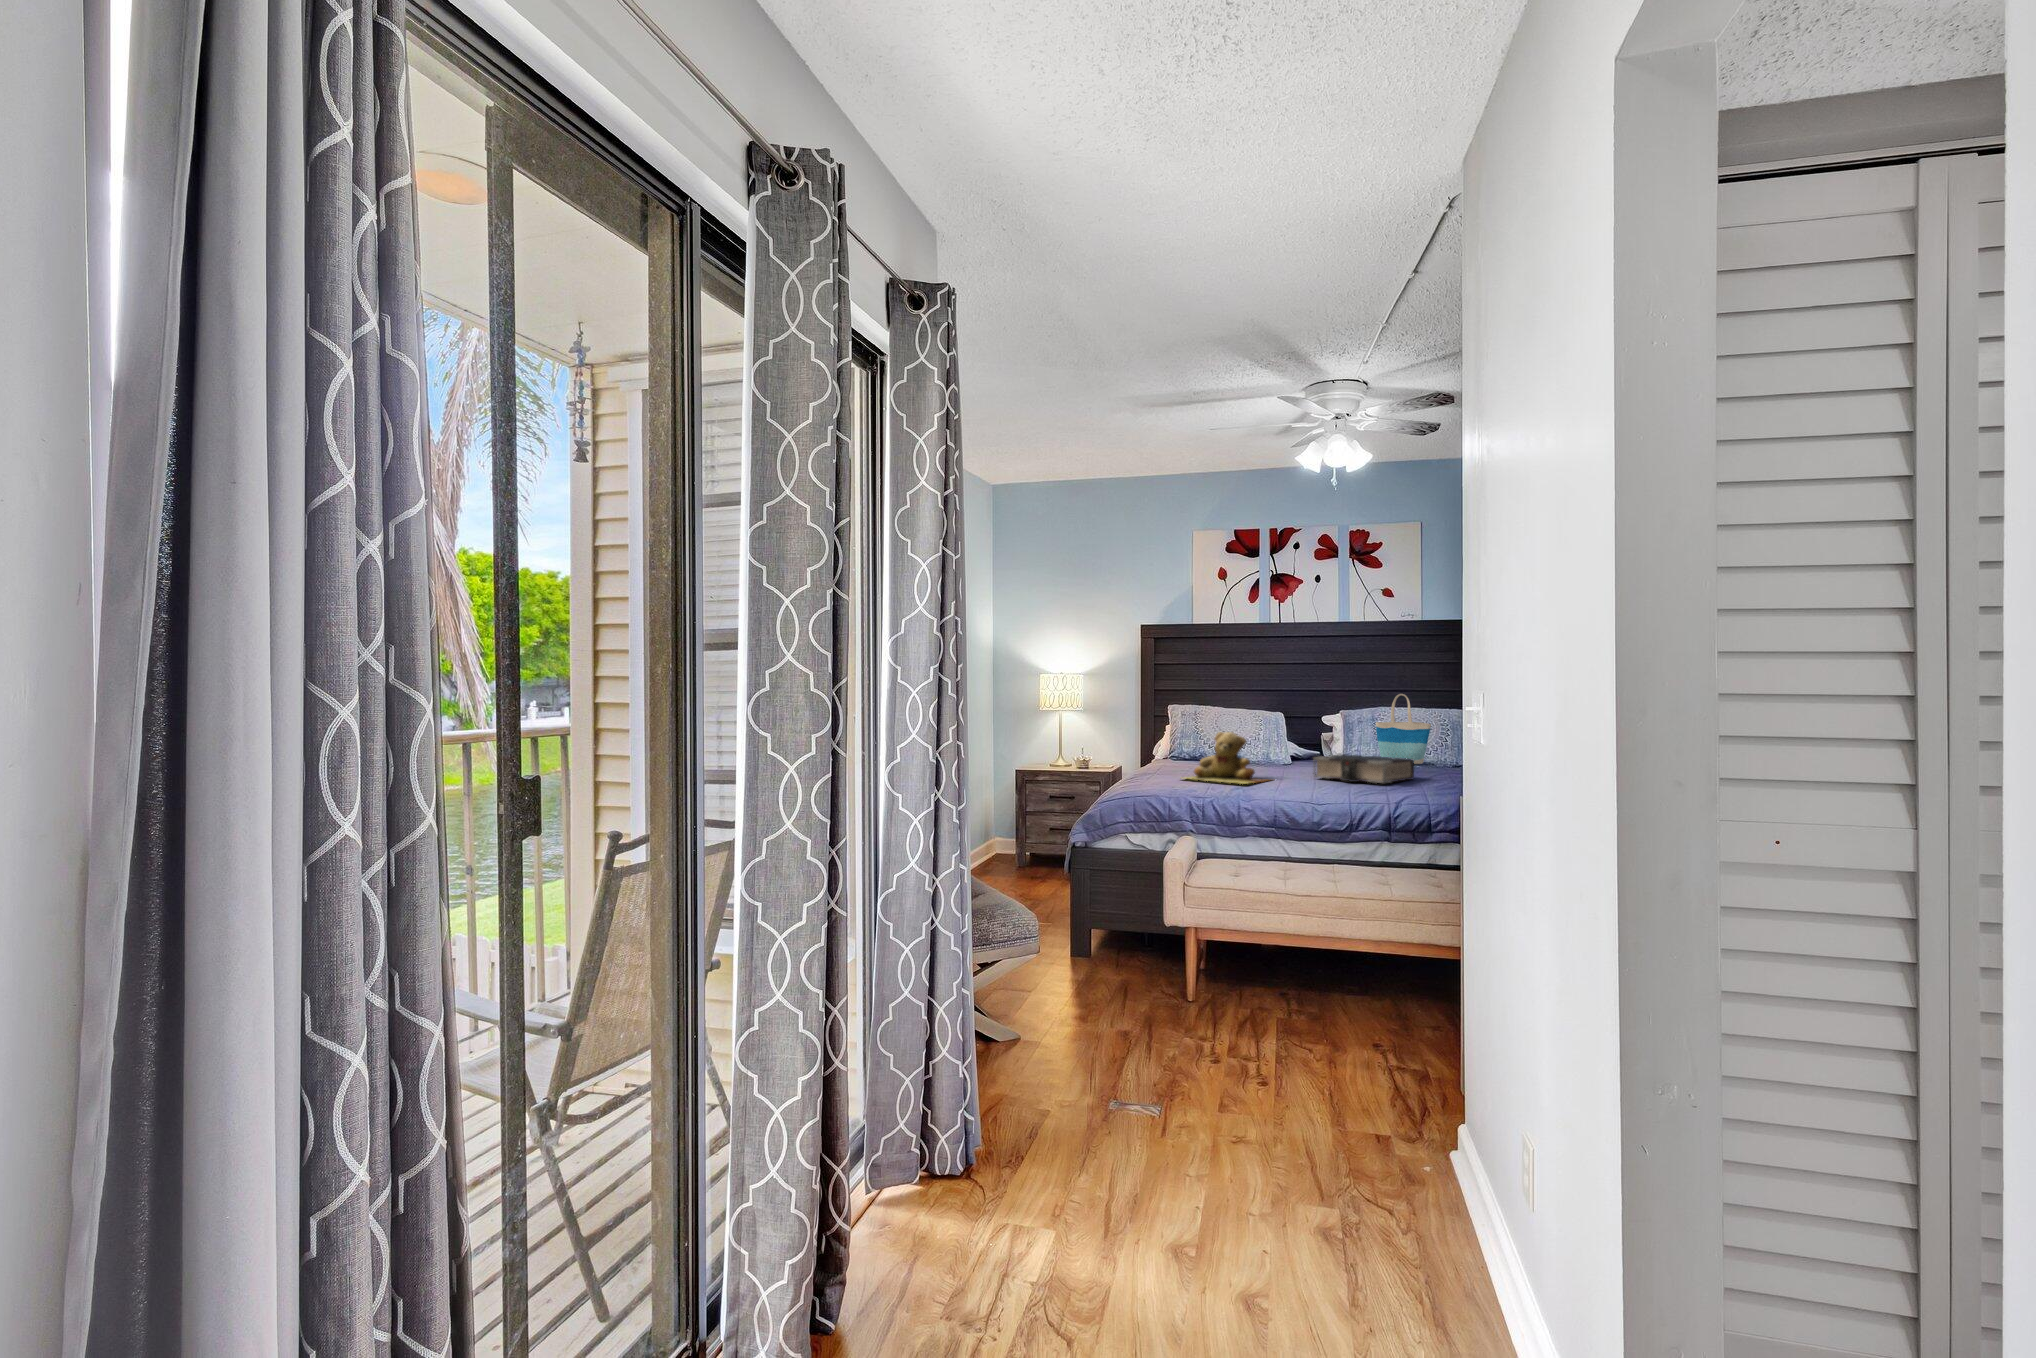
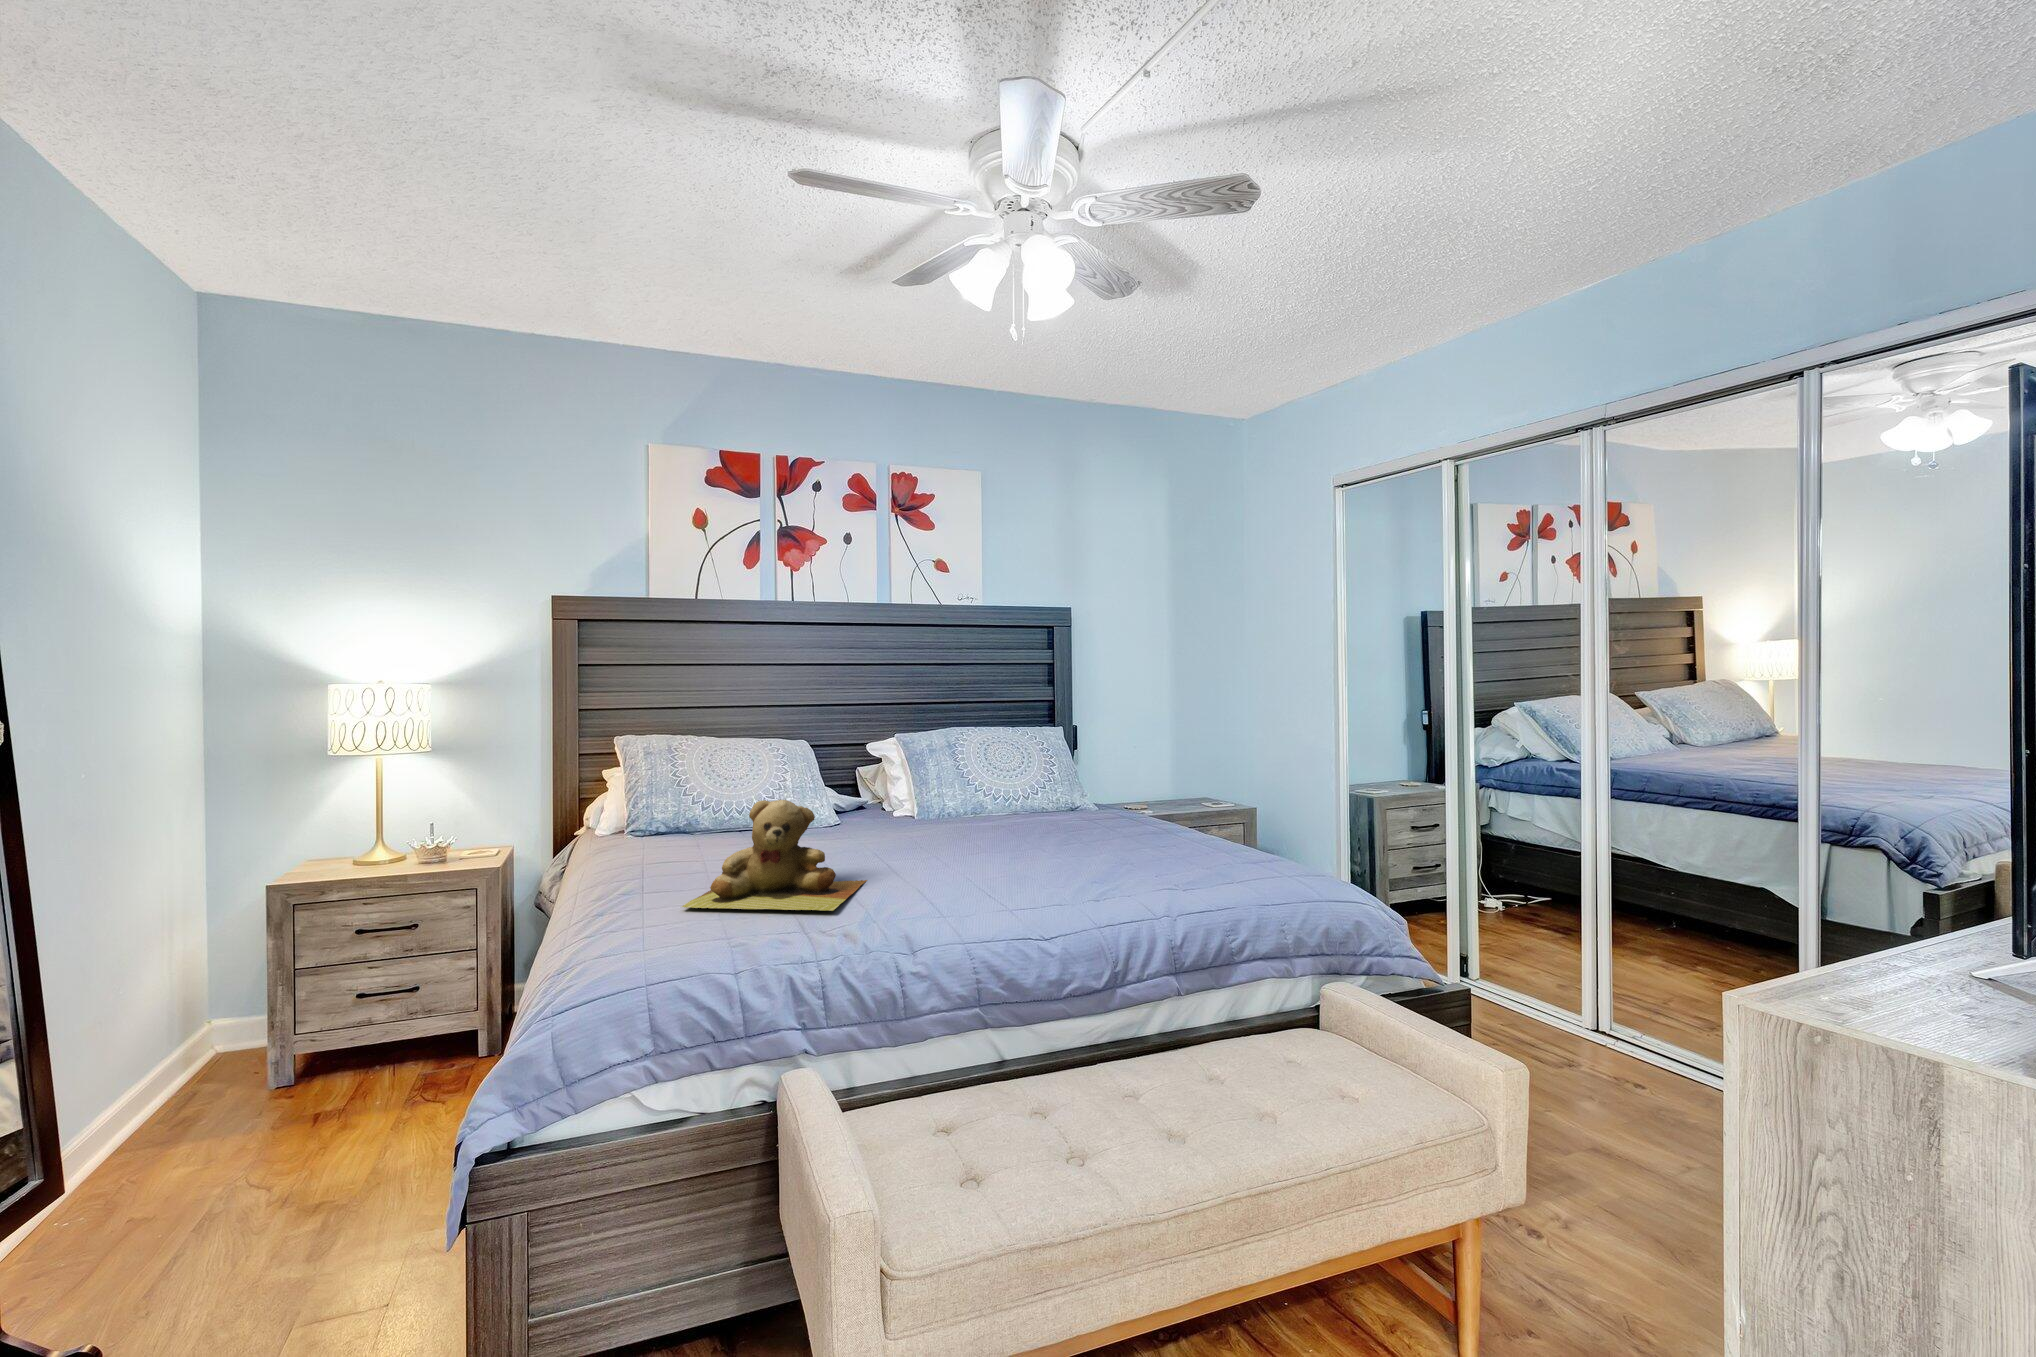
tote bag: present [1376,694,1431,764] -> none [965,708,1039,811]
book: present [1313,754,1414,783] -> none [927,814,1070,870]

